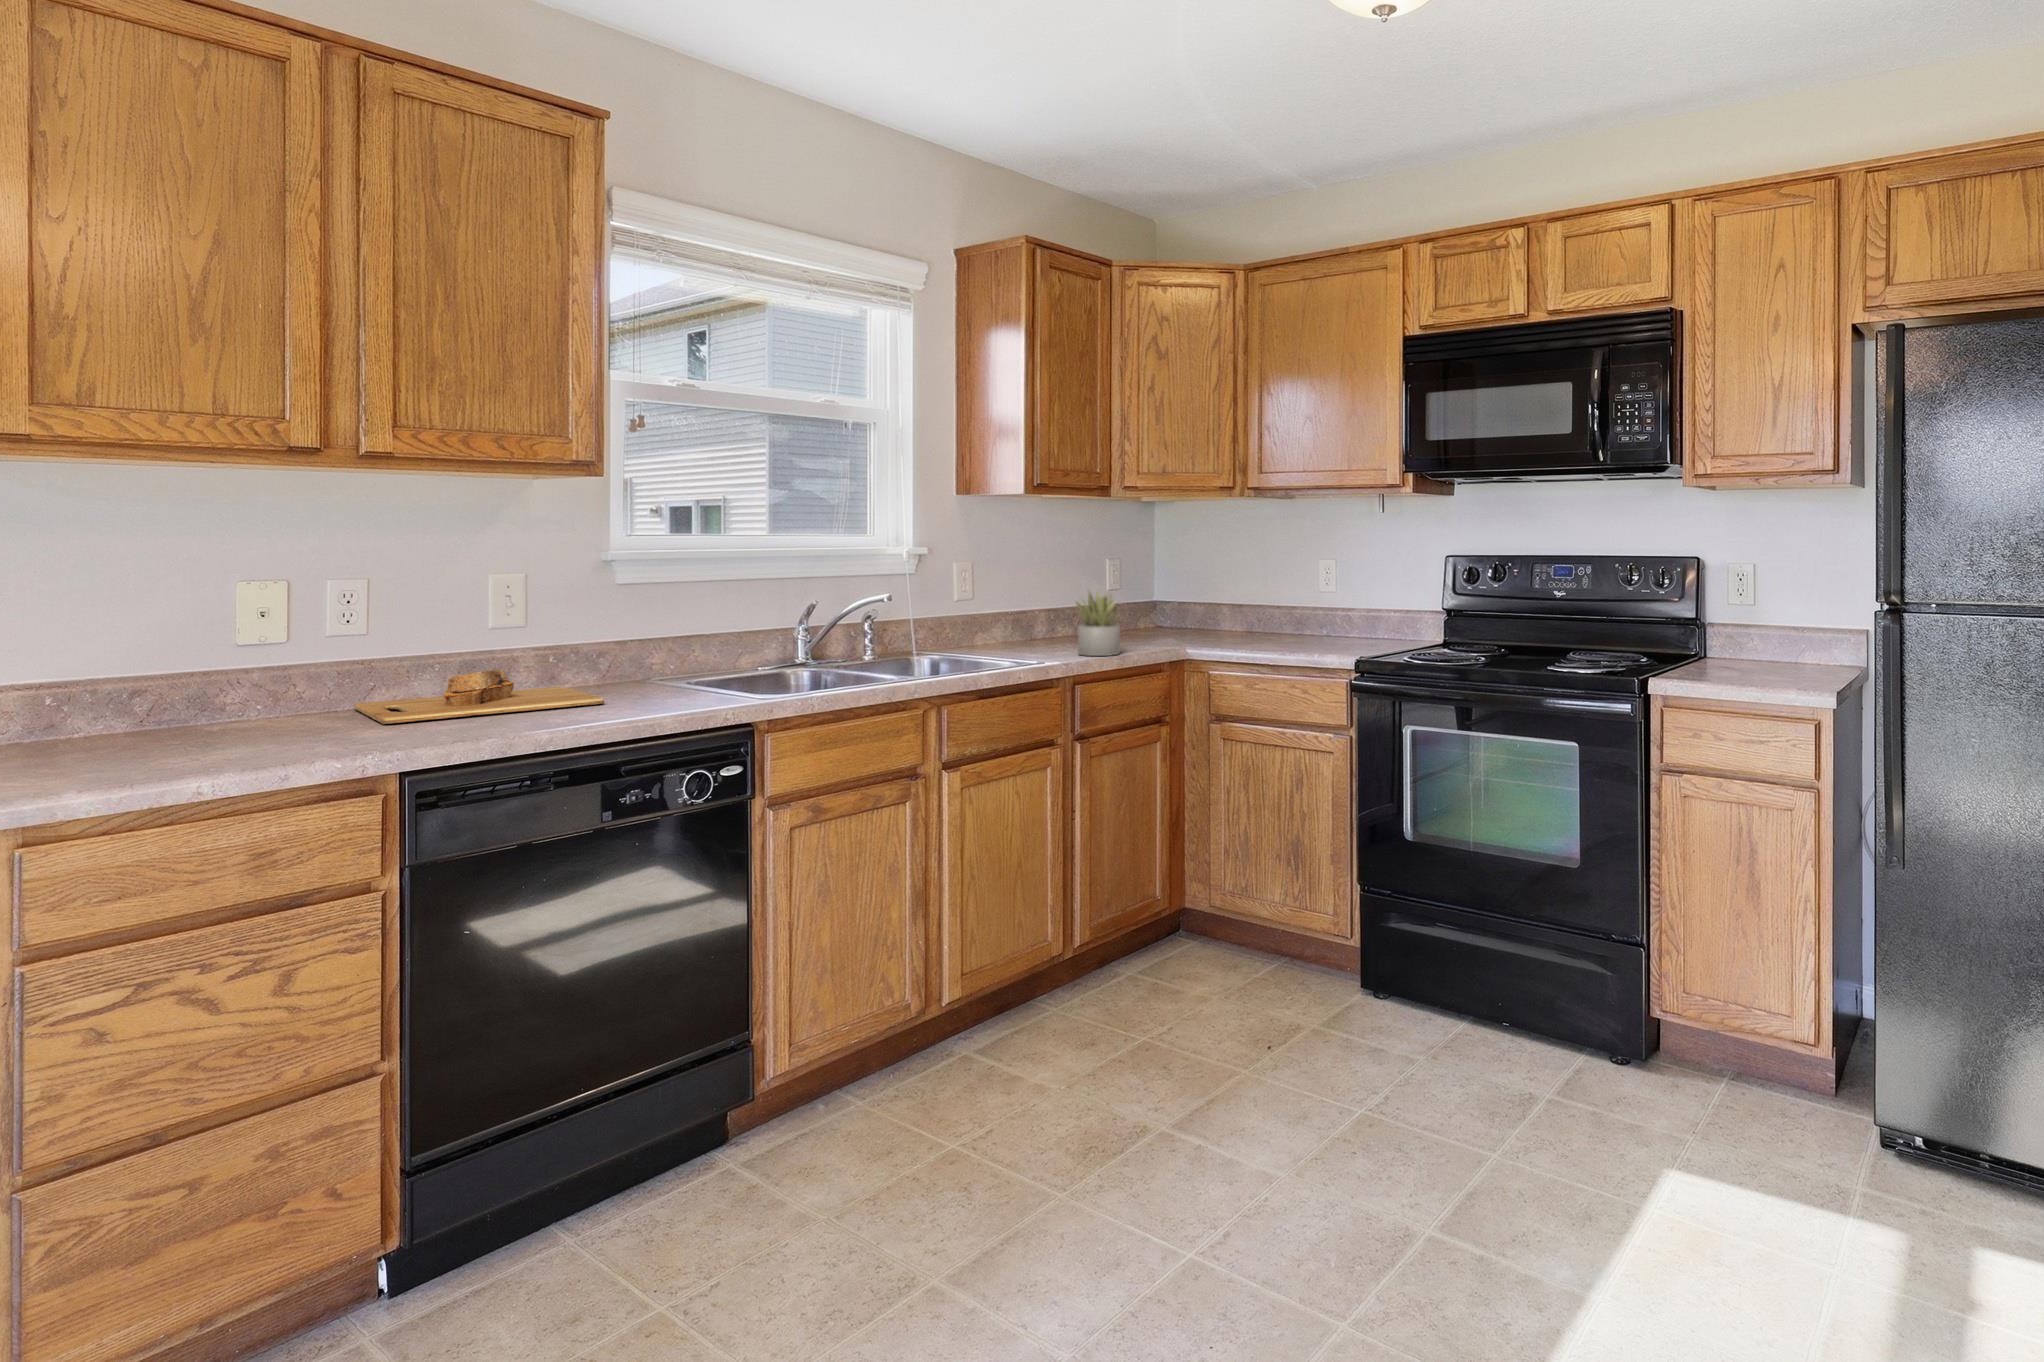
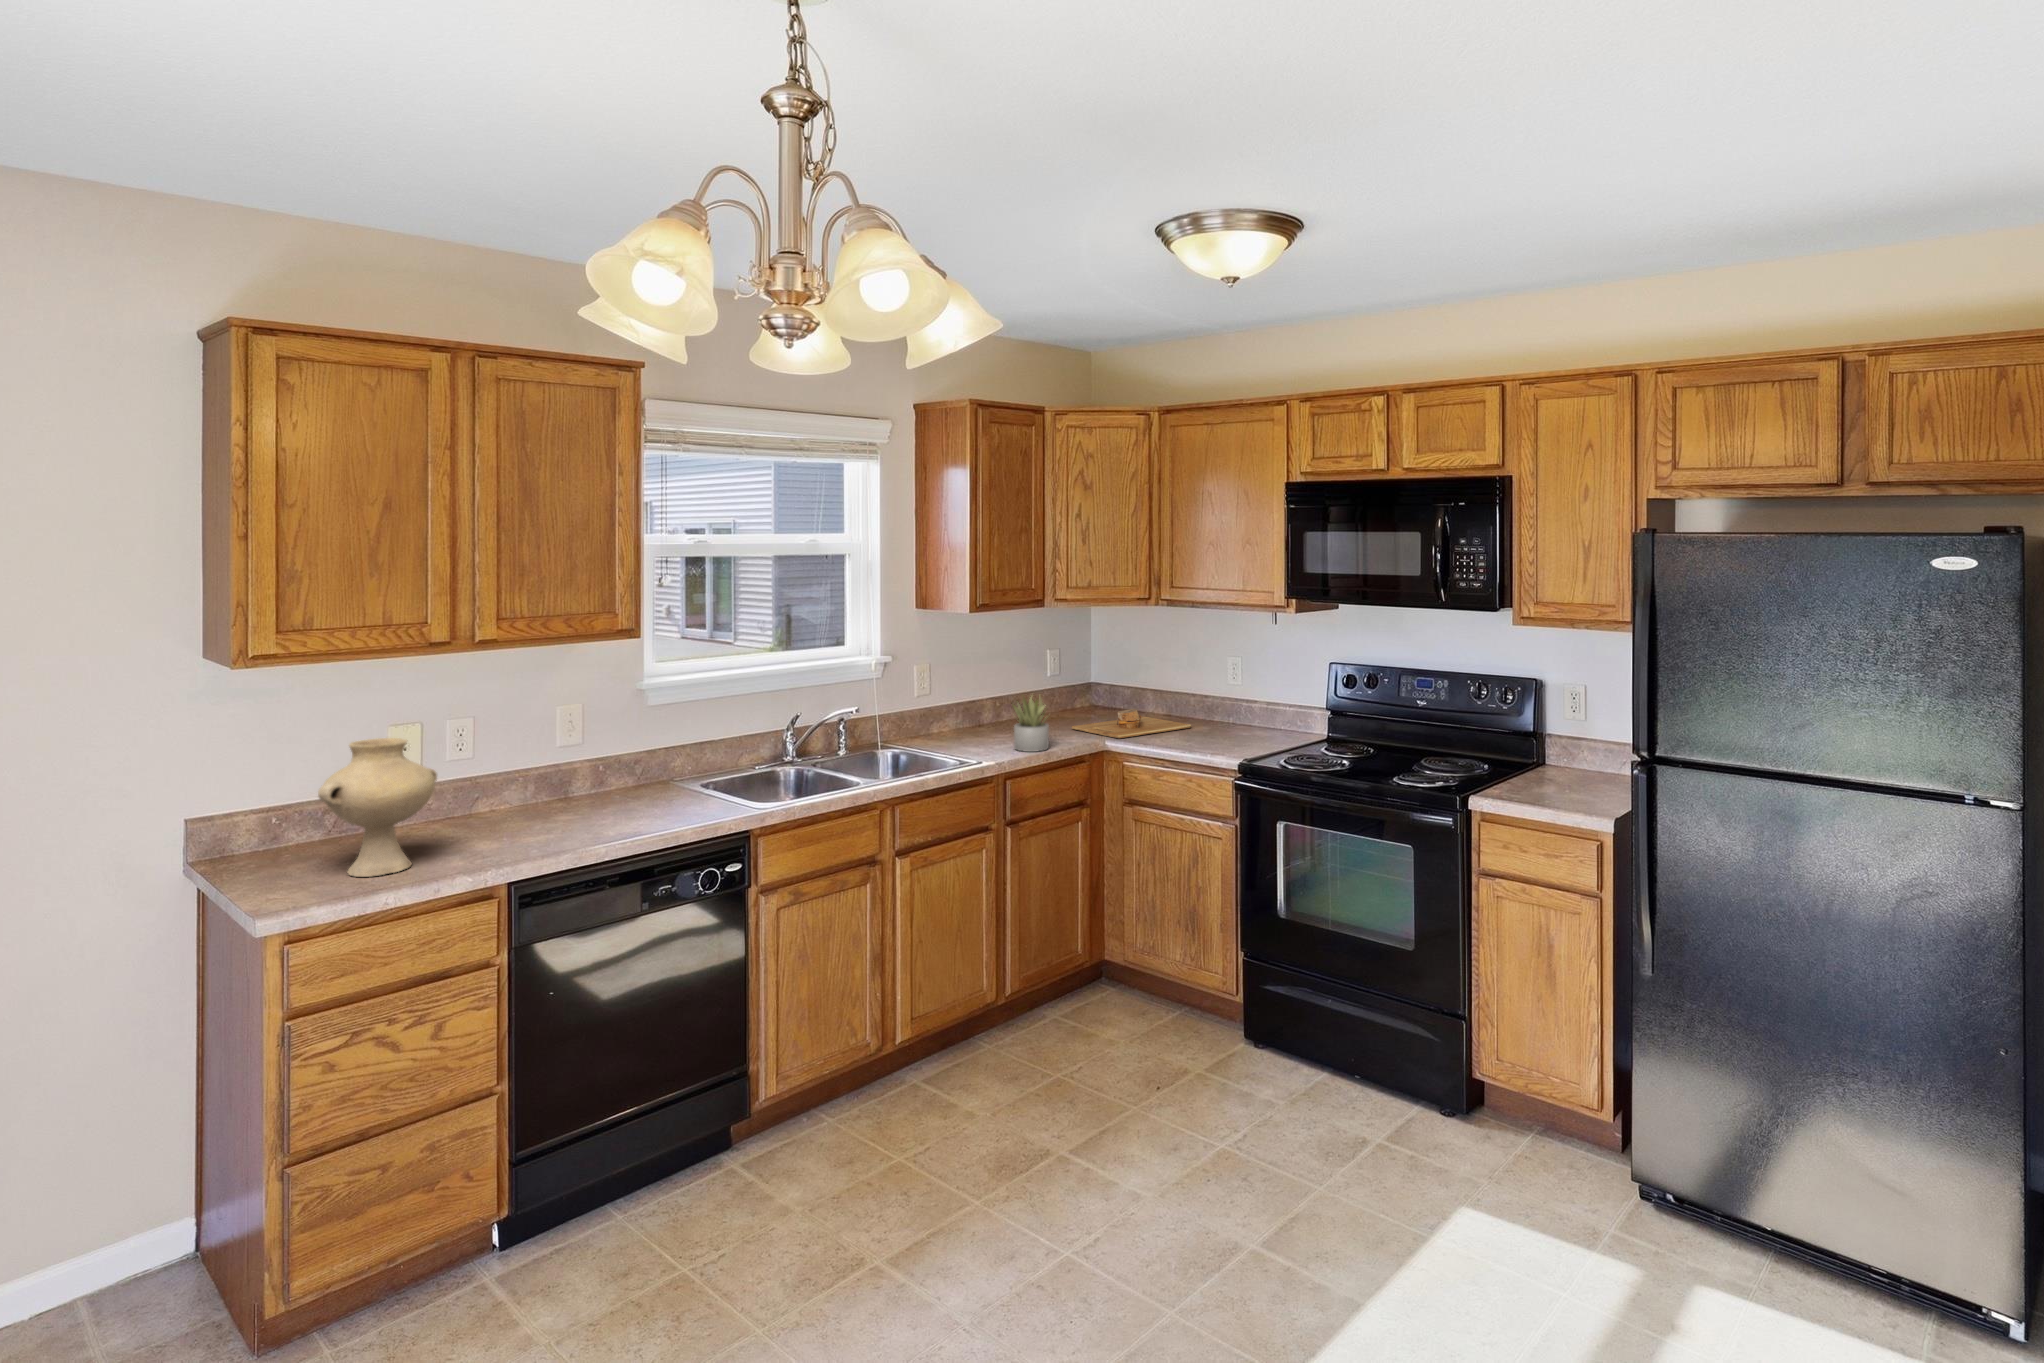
vase: none [99,572,298,763] -> present [318,738,437,877]
cutting board: present [354,670,604,724] -> present [1072,709,1191,738]

